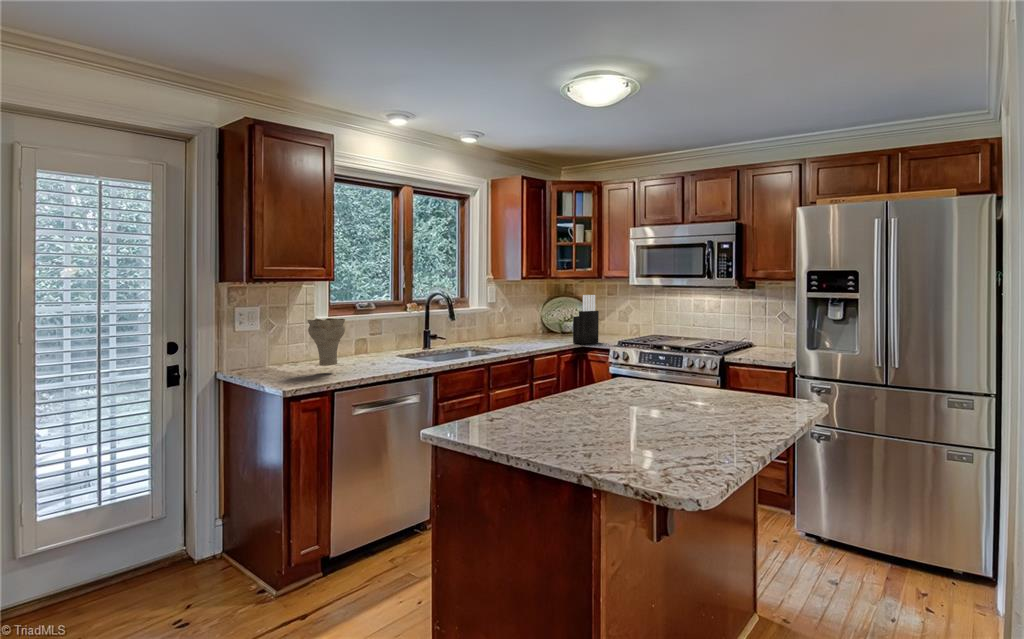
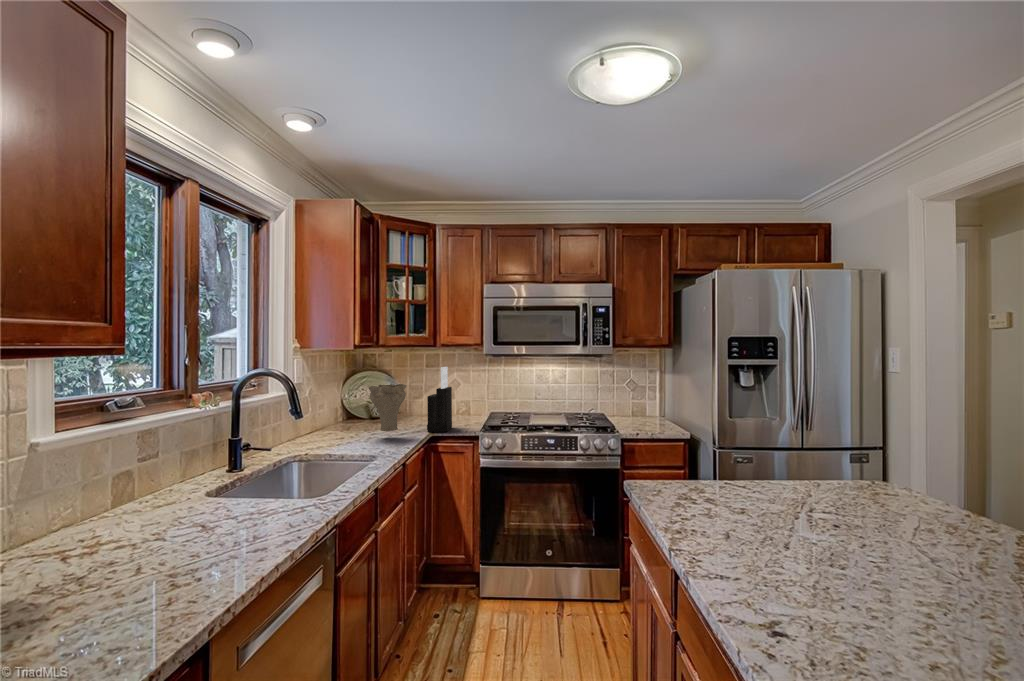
vase: present [308,318,345,366] -> present [368,384,407,431]

